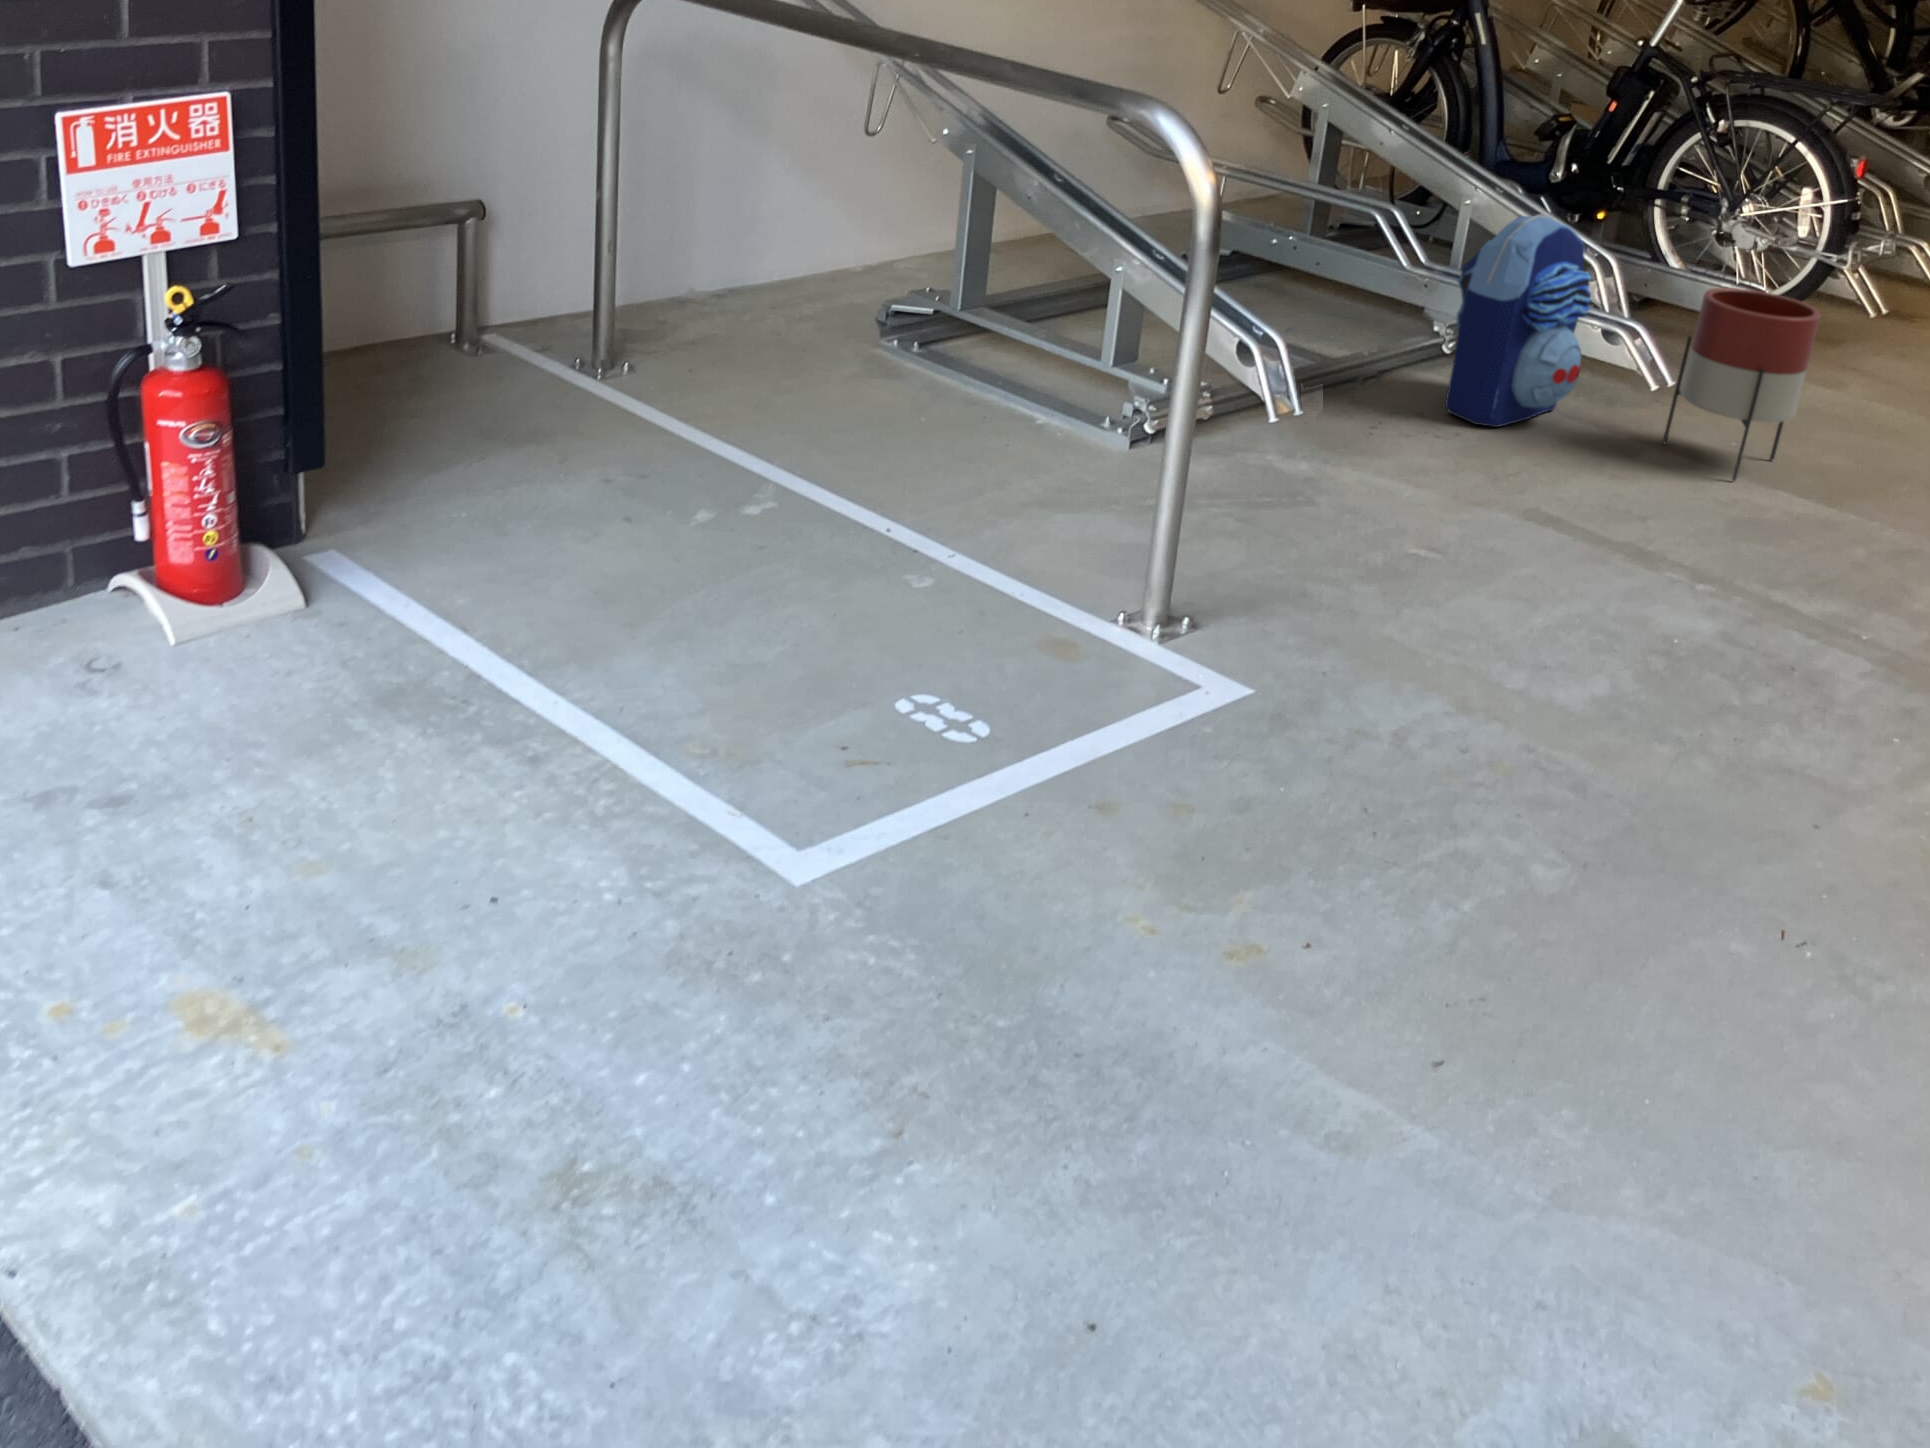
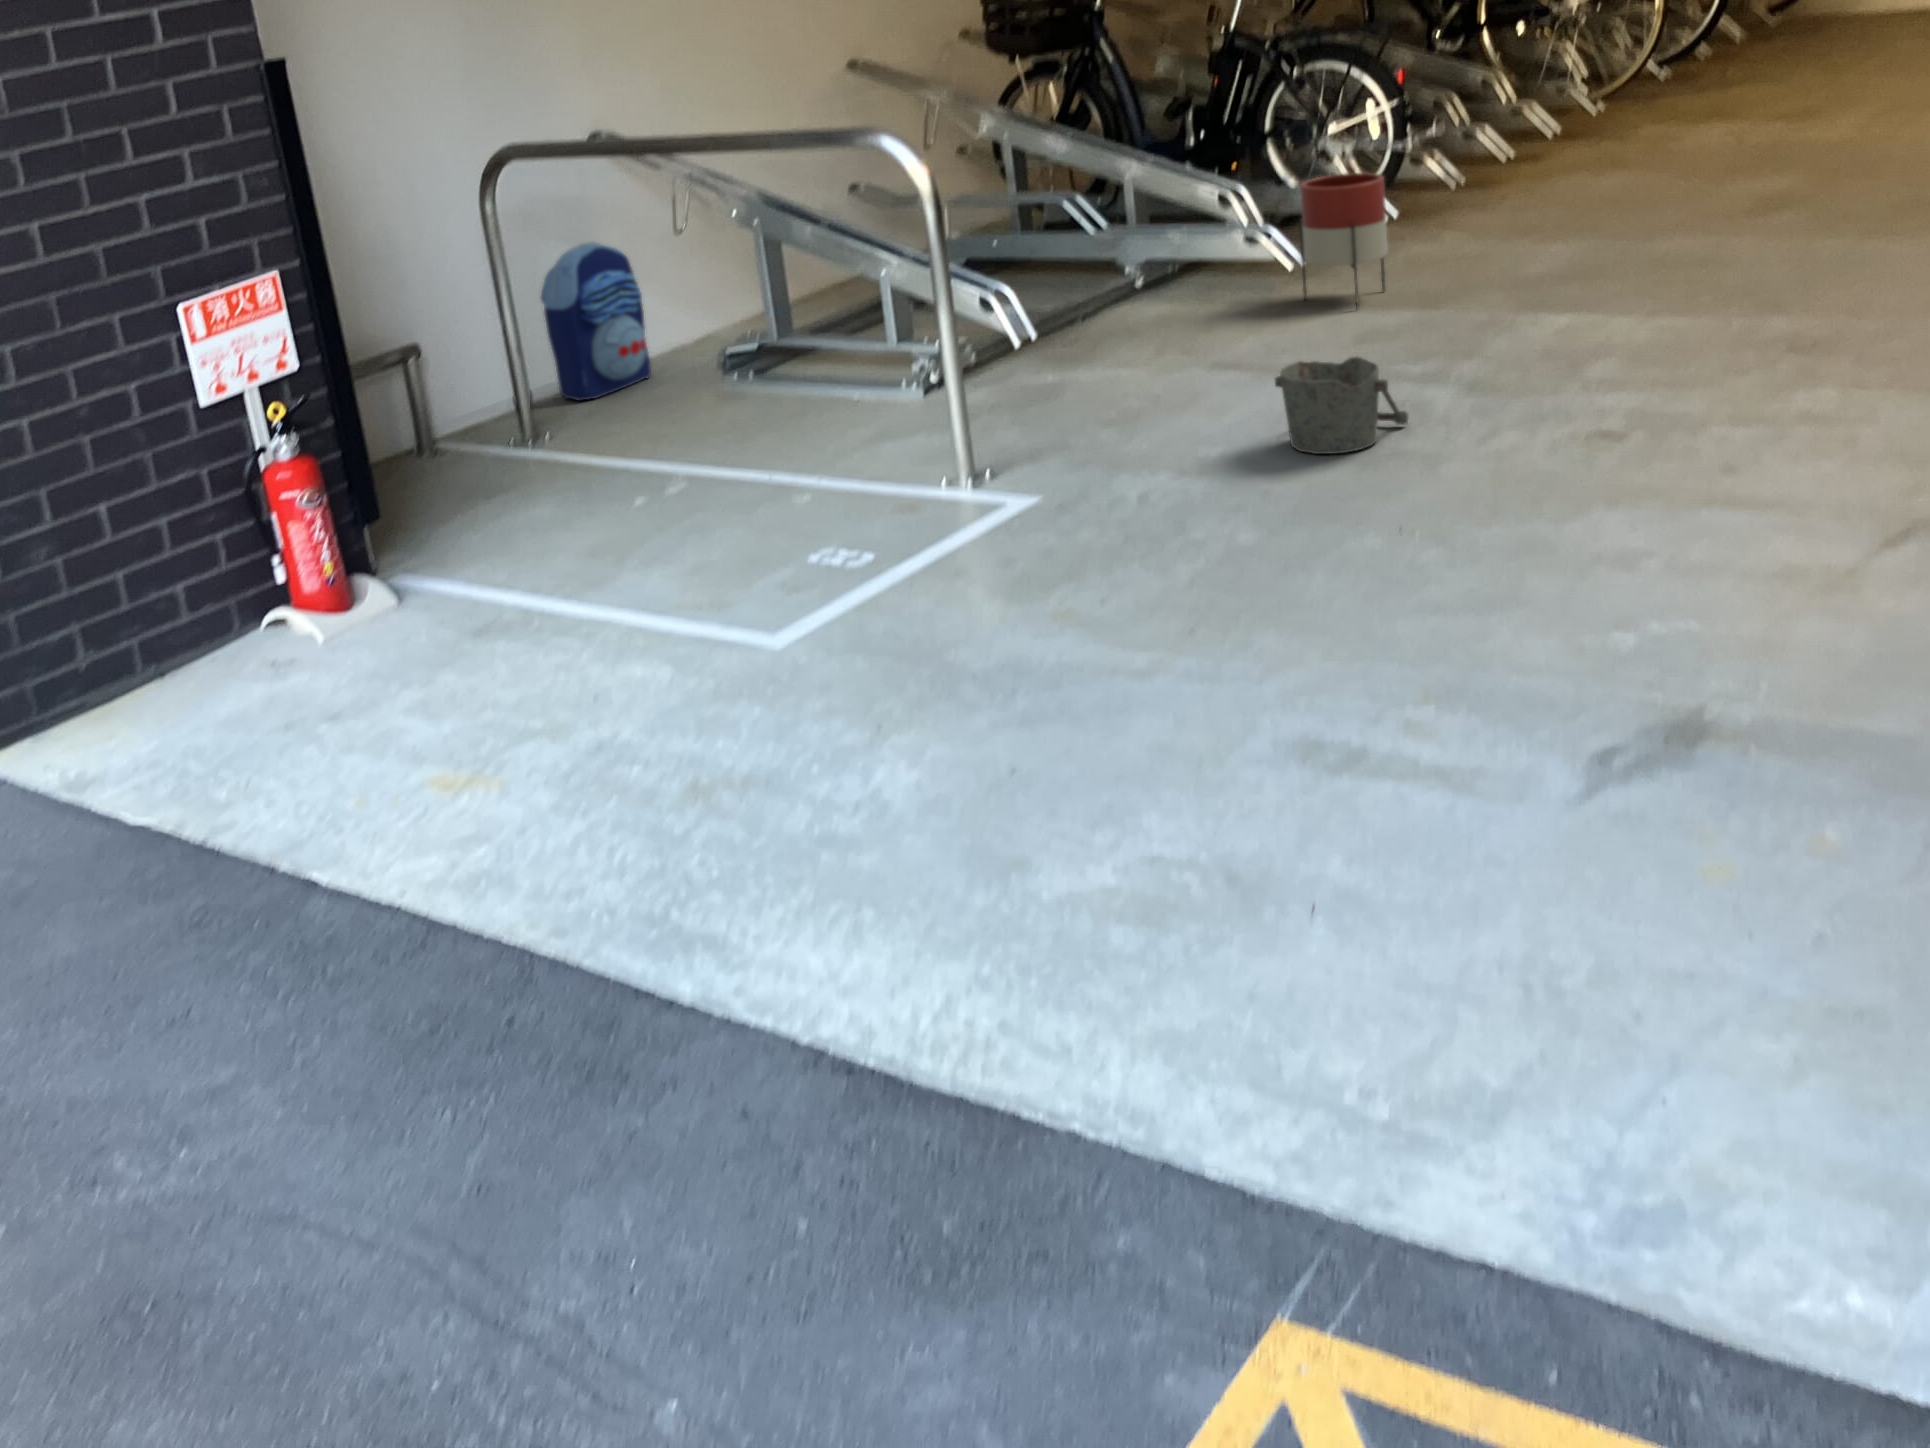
backpack: present [1445,214,1592,427] -> present [541,241,651,401]
bucket: none [1621,586,1799,744] -> present [1275,357,1409,454]

